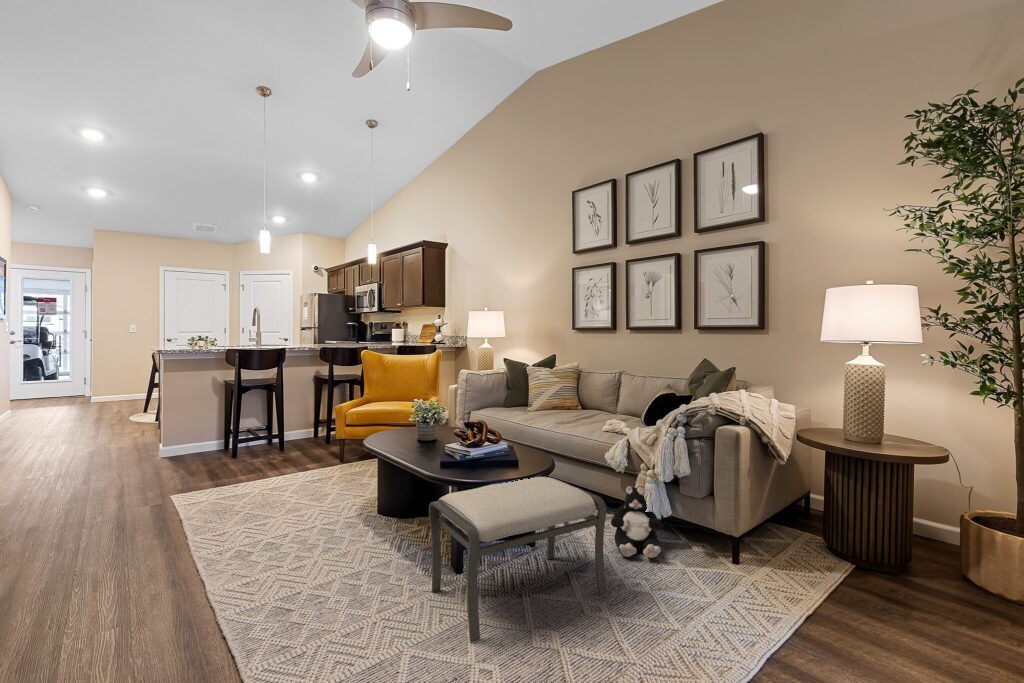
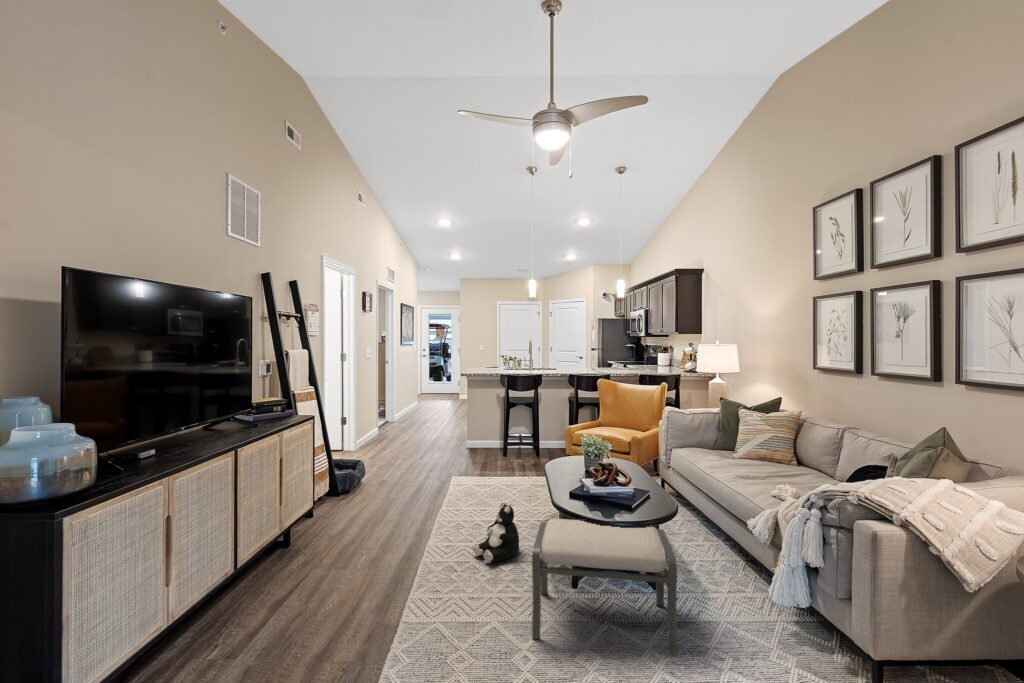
plush toy: present [611,486,661,558] -> present [472,503,519,562]

